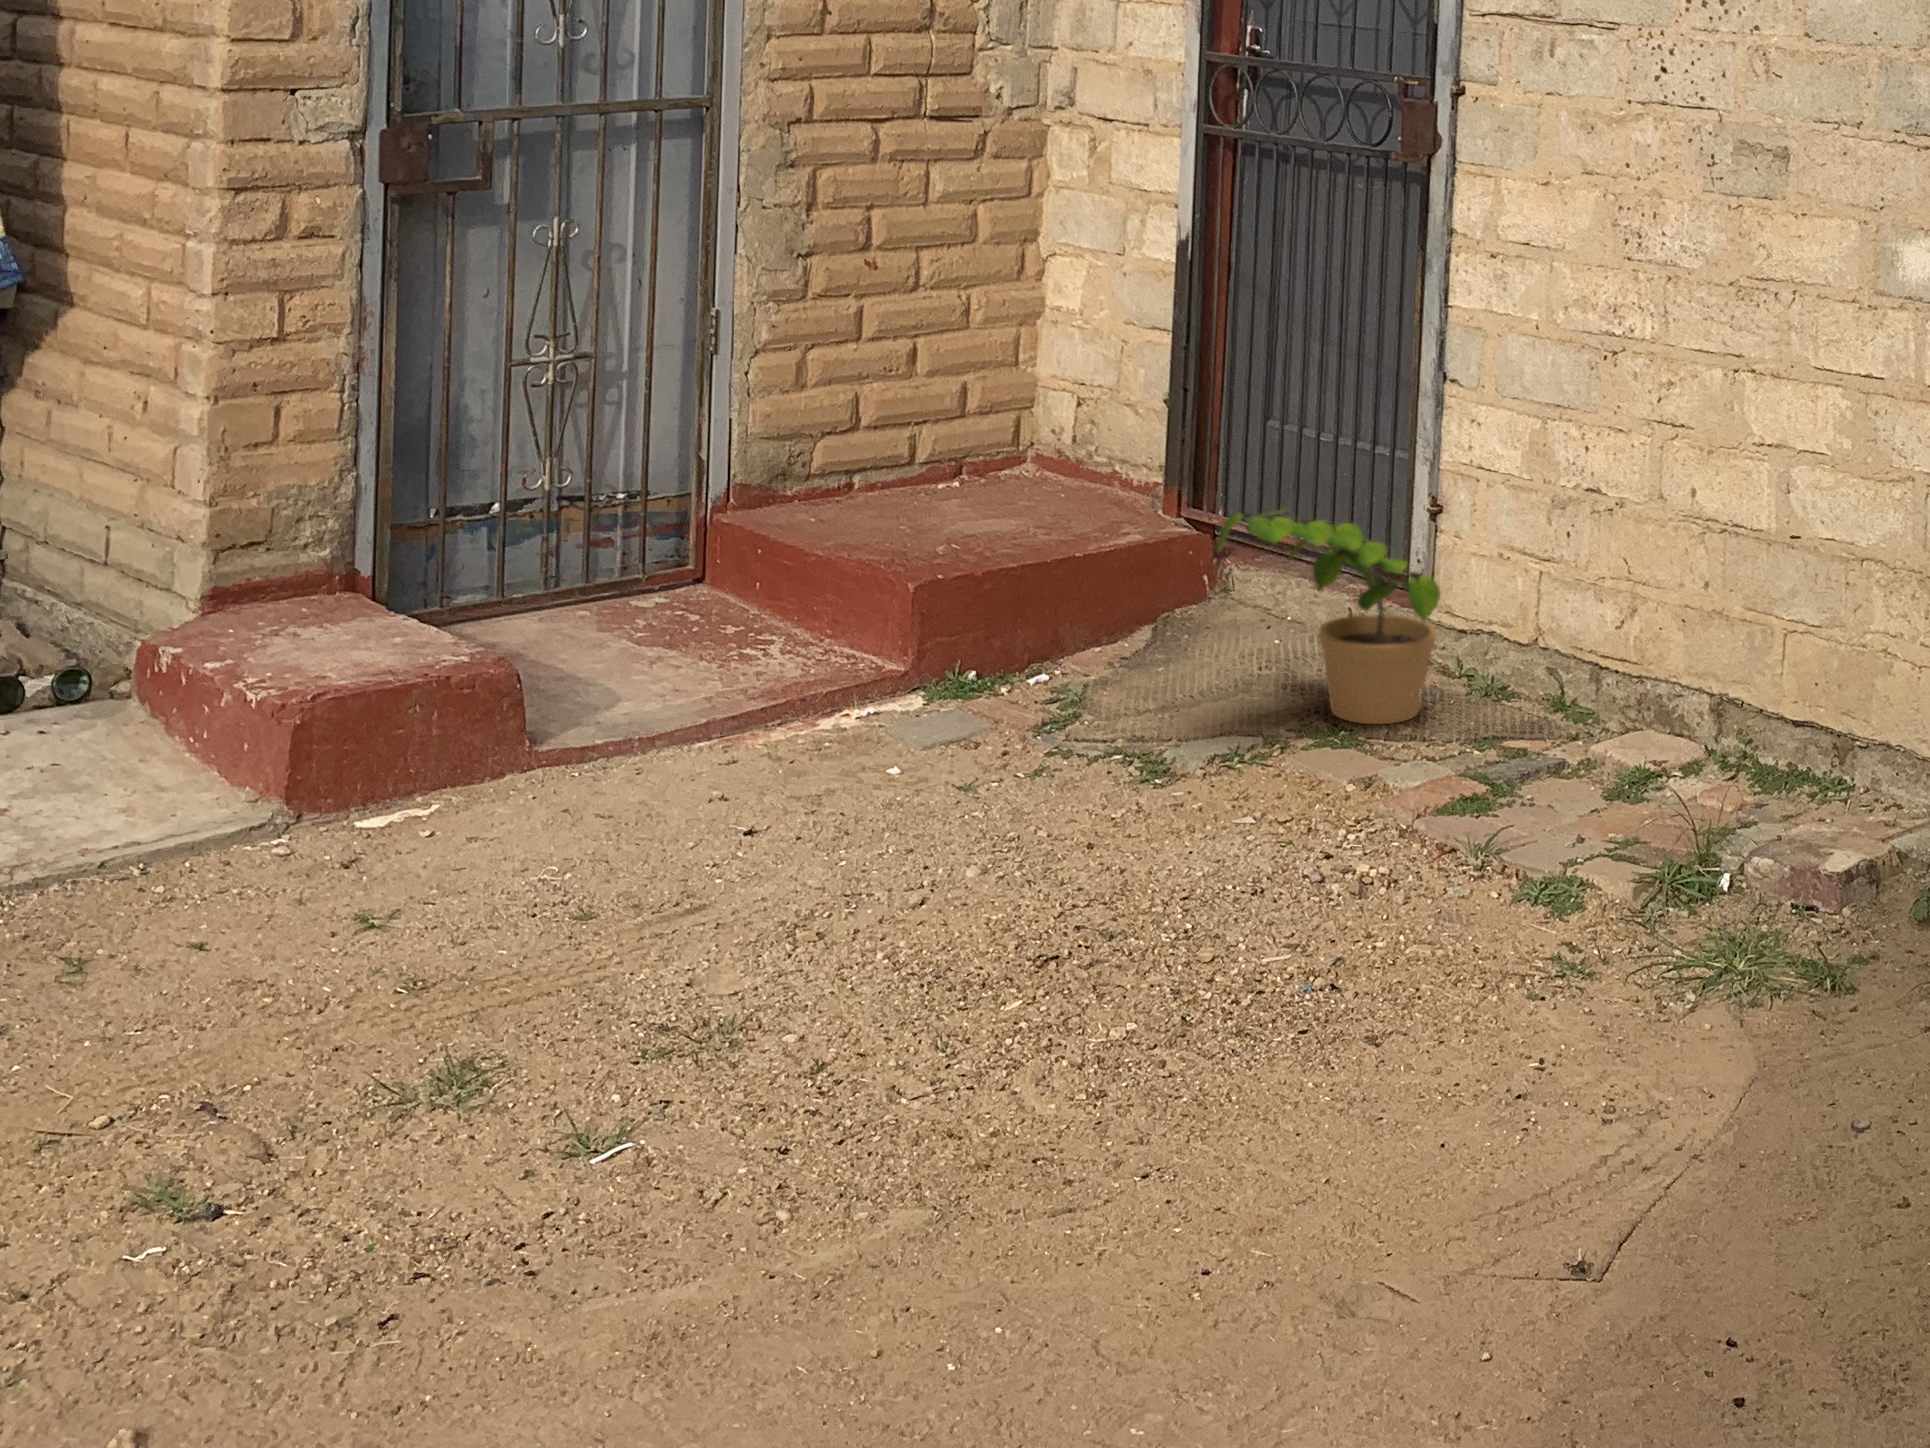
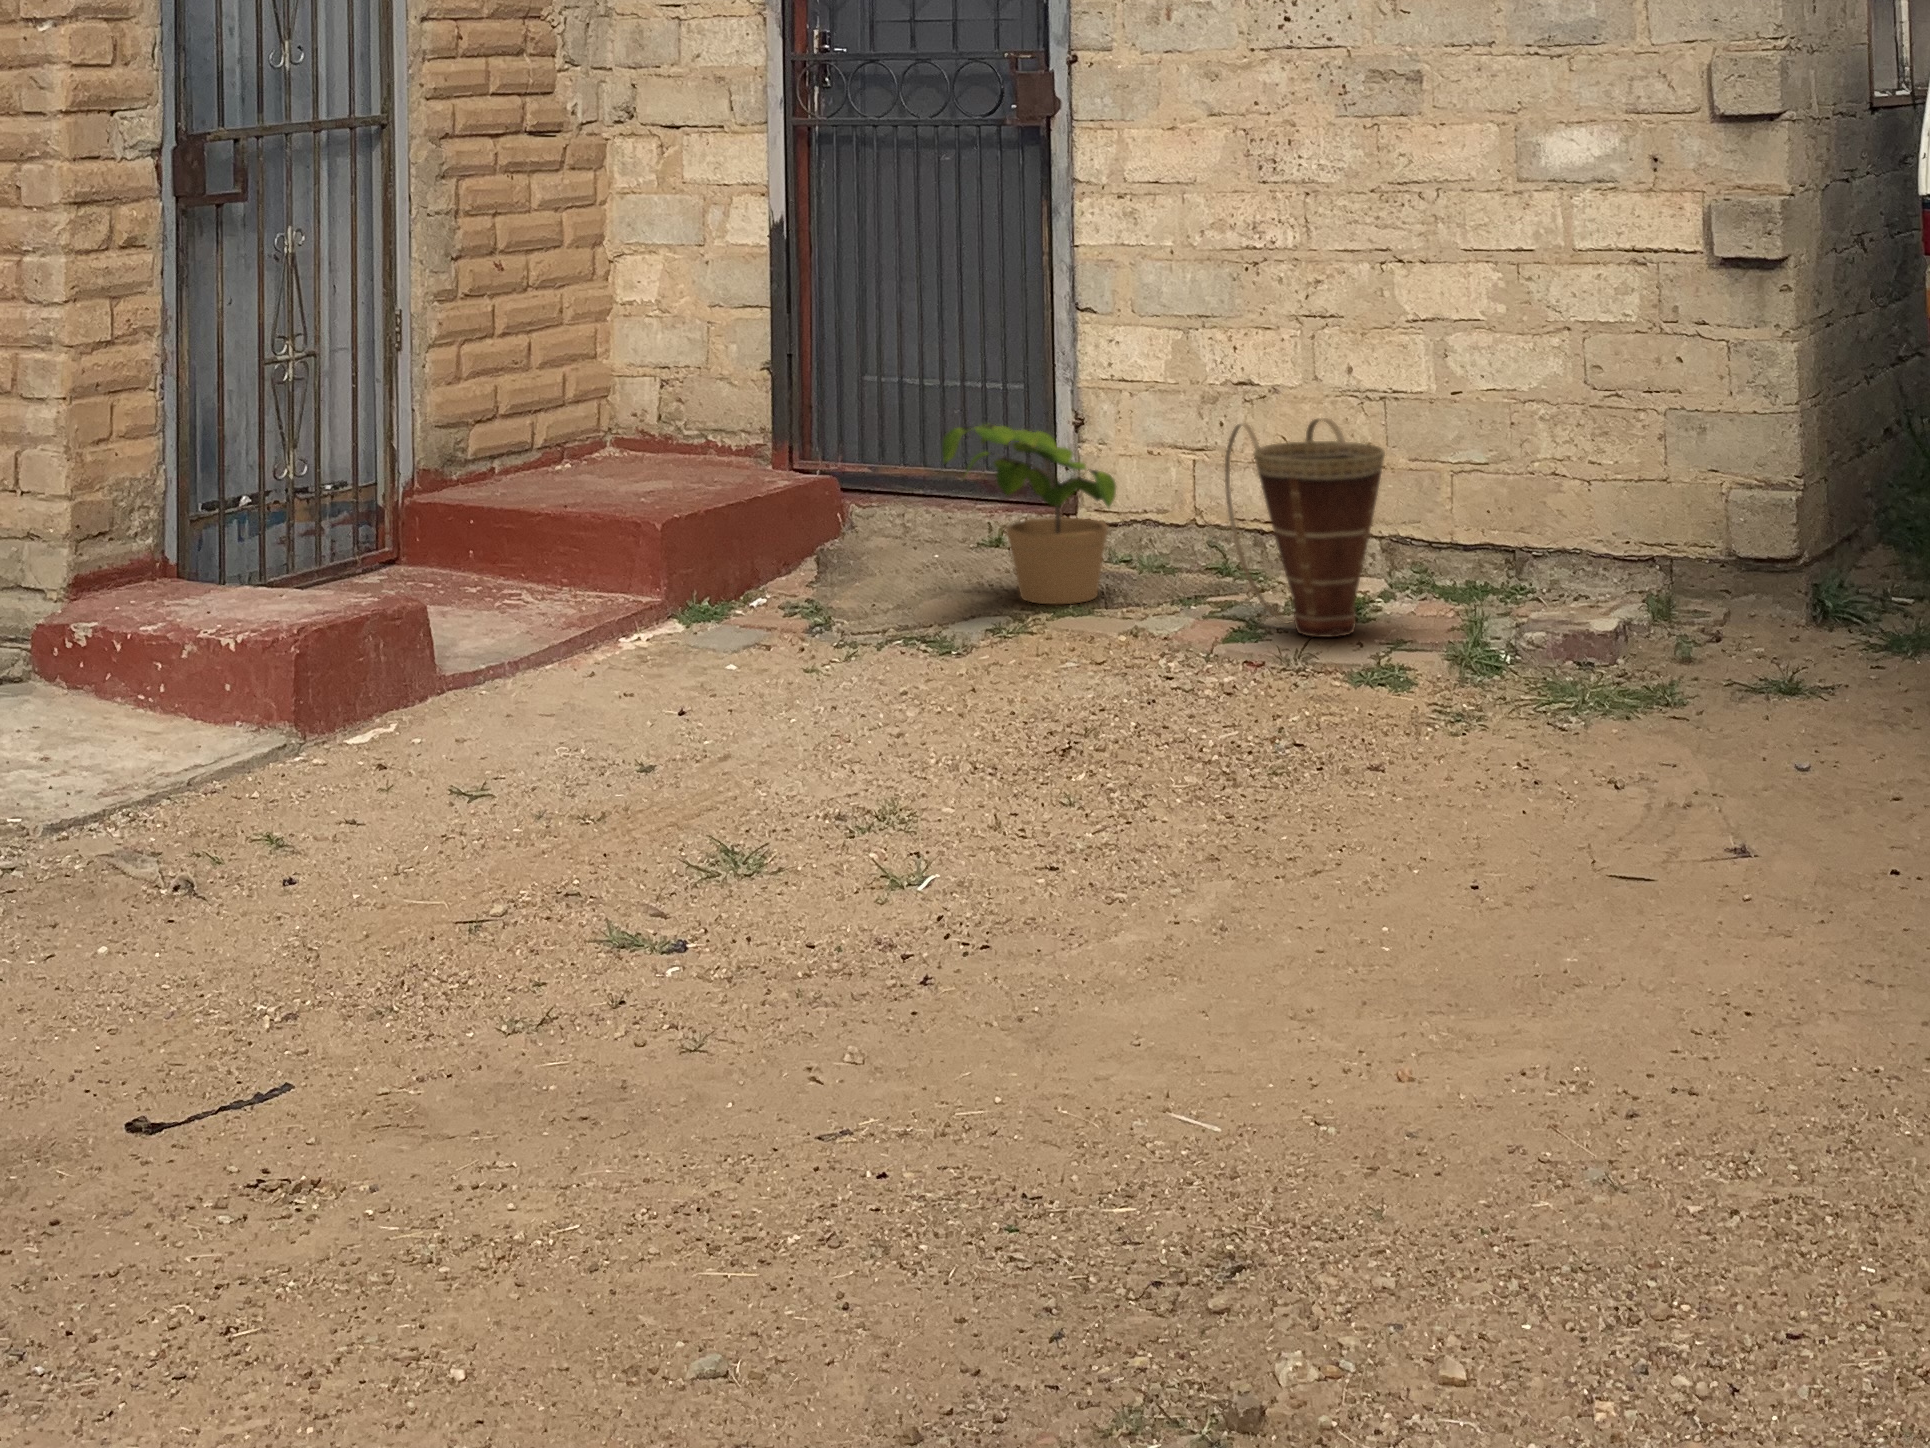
basket: none [1521,551,1679,829] -> present [1225,418,1385,637]

